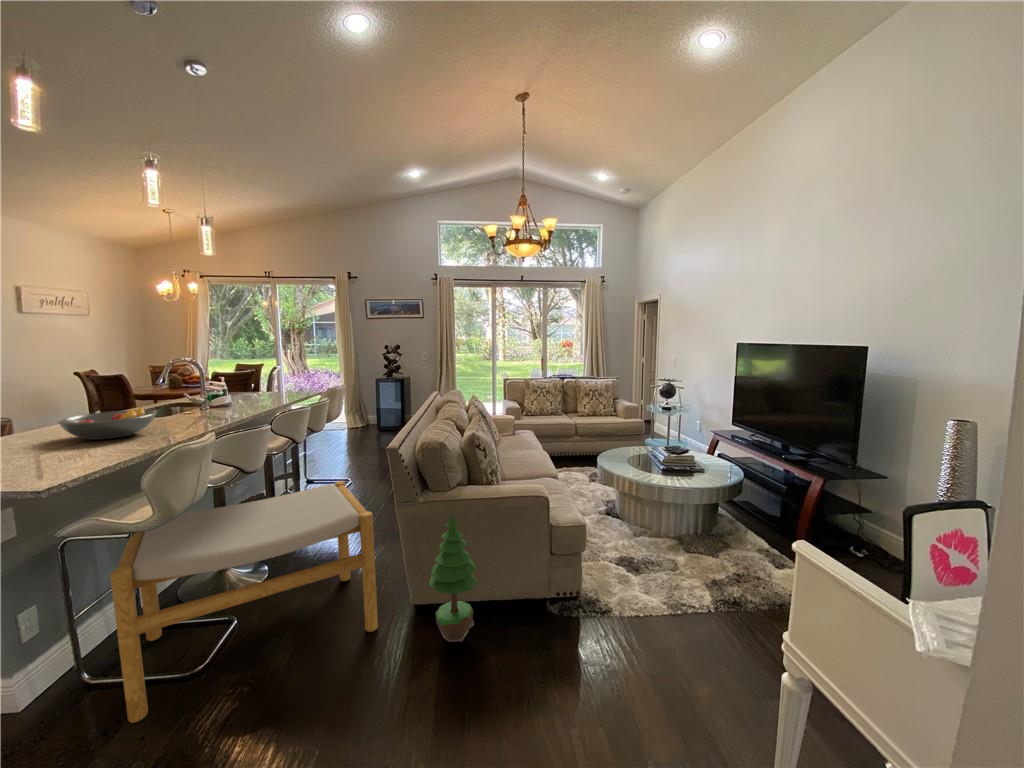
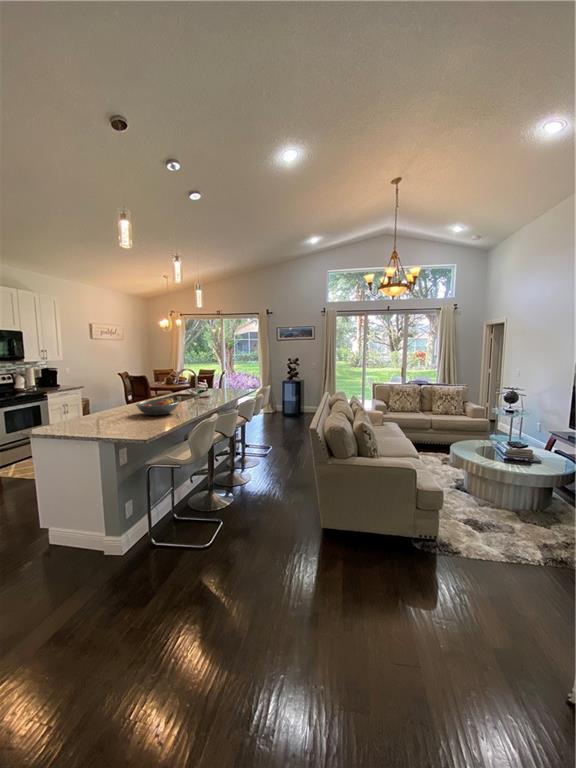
footstool: present [110,481,378,723] -> none [172,449,301,569]
potted tree: present [429,515,478,642] -> none [336,474,367,556]

